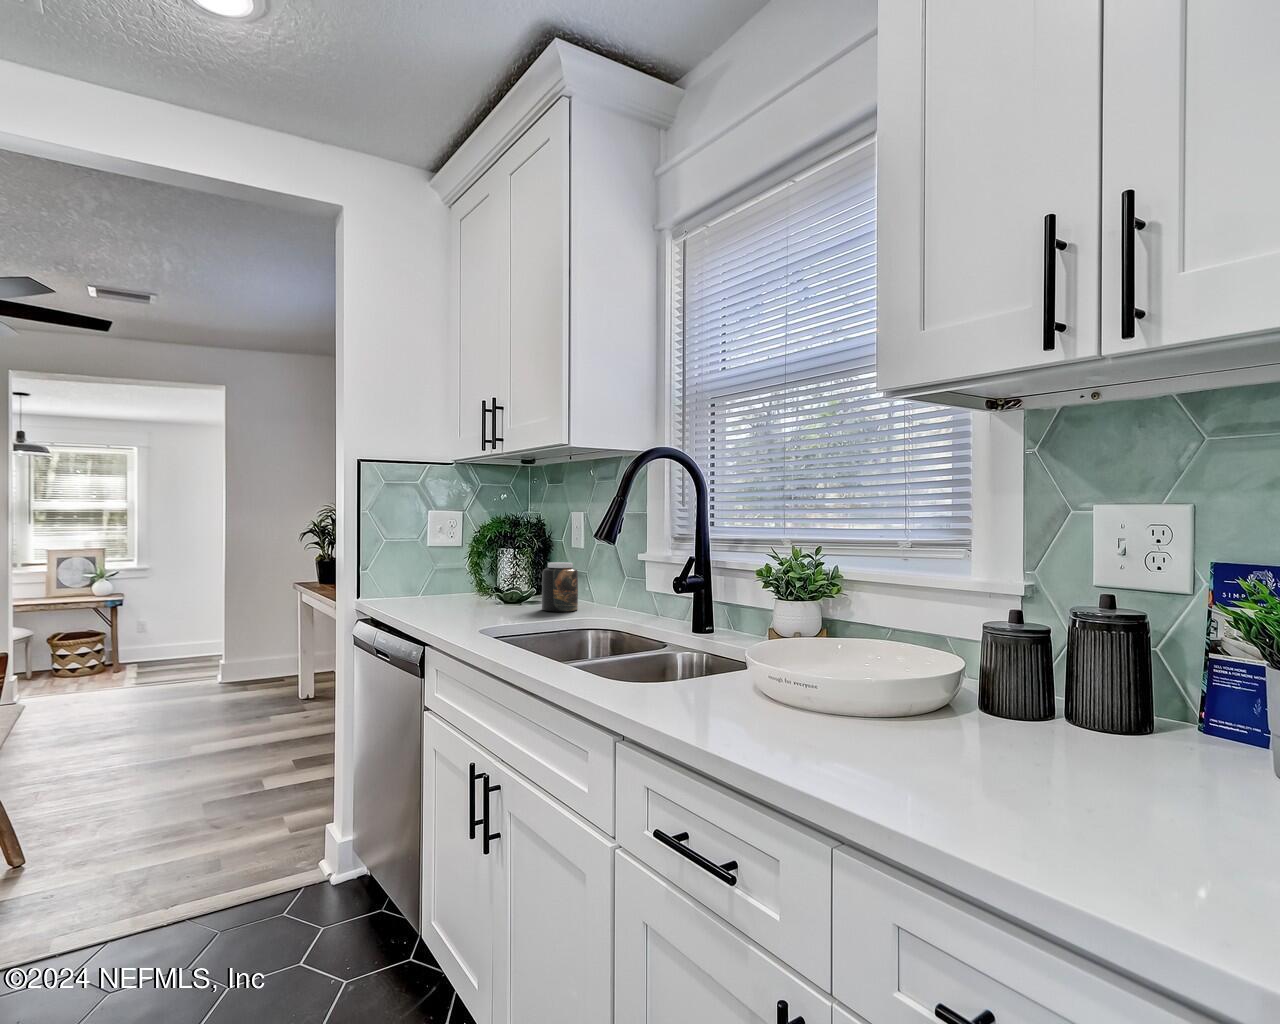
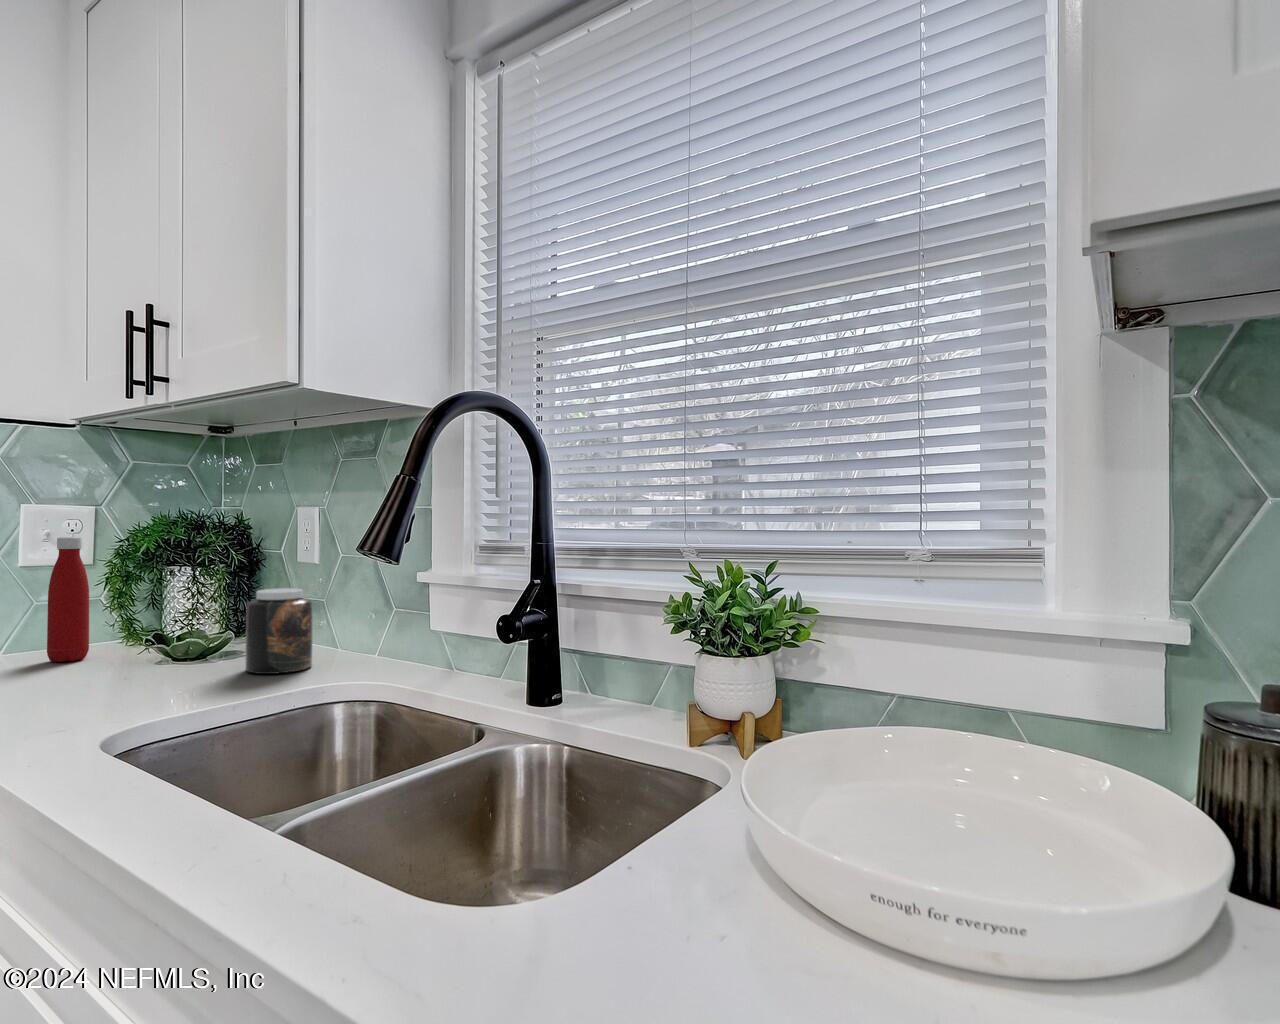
bottle: none [442,530,462,601] -> present [47,537,89,662]

